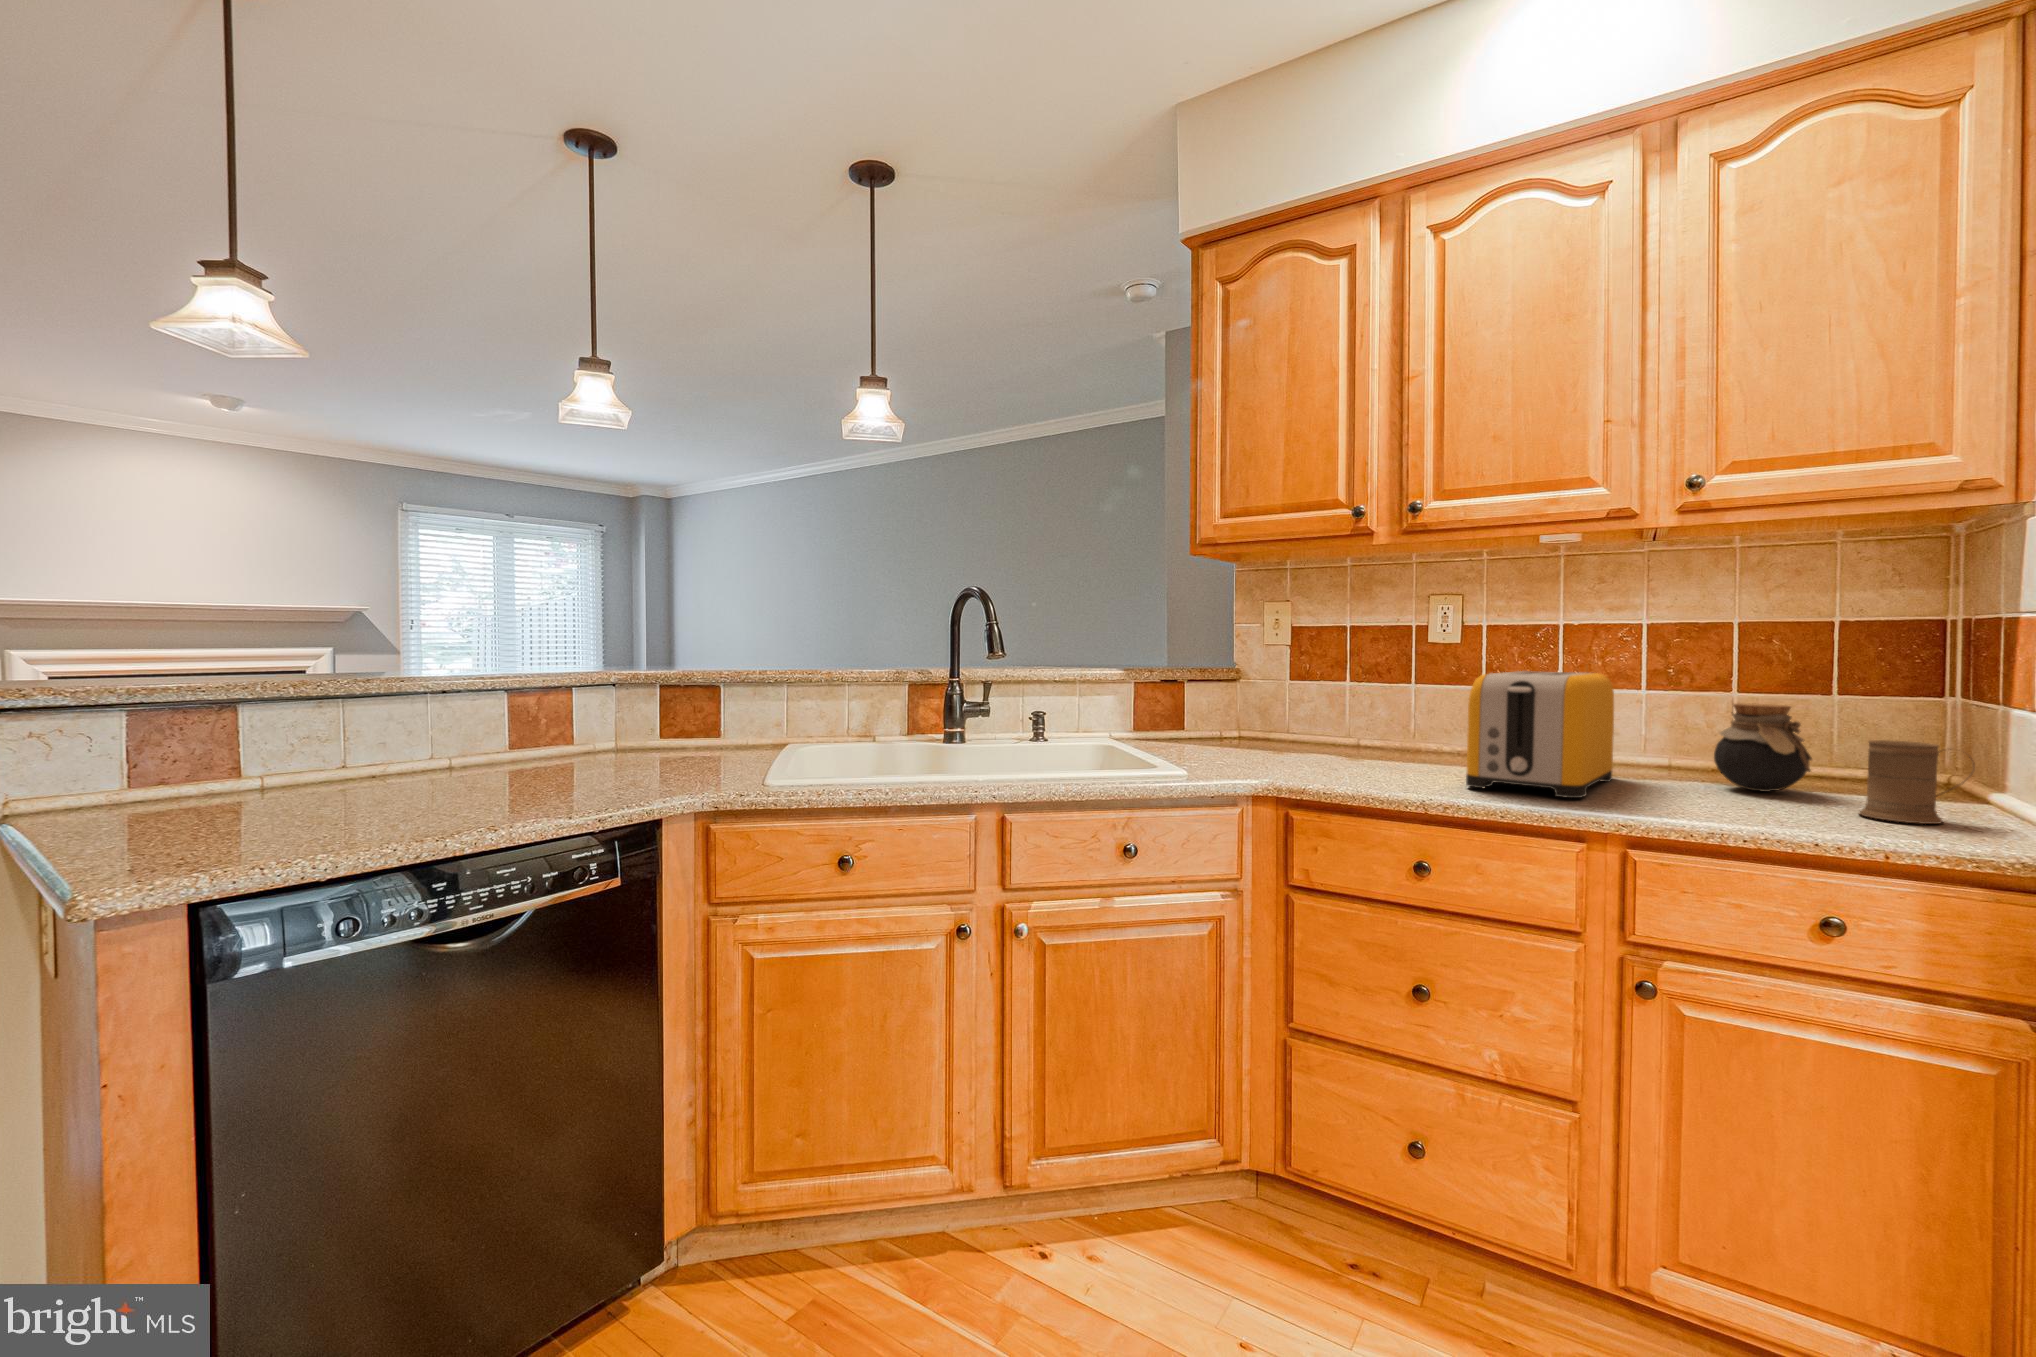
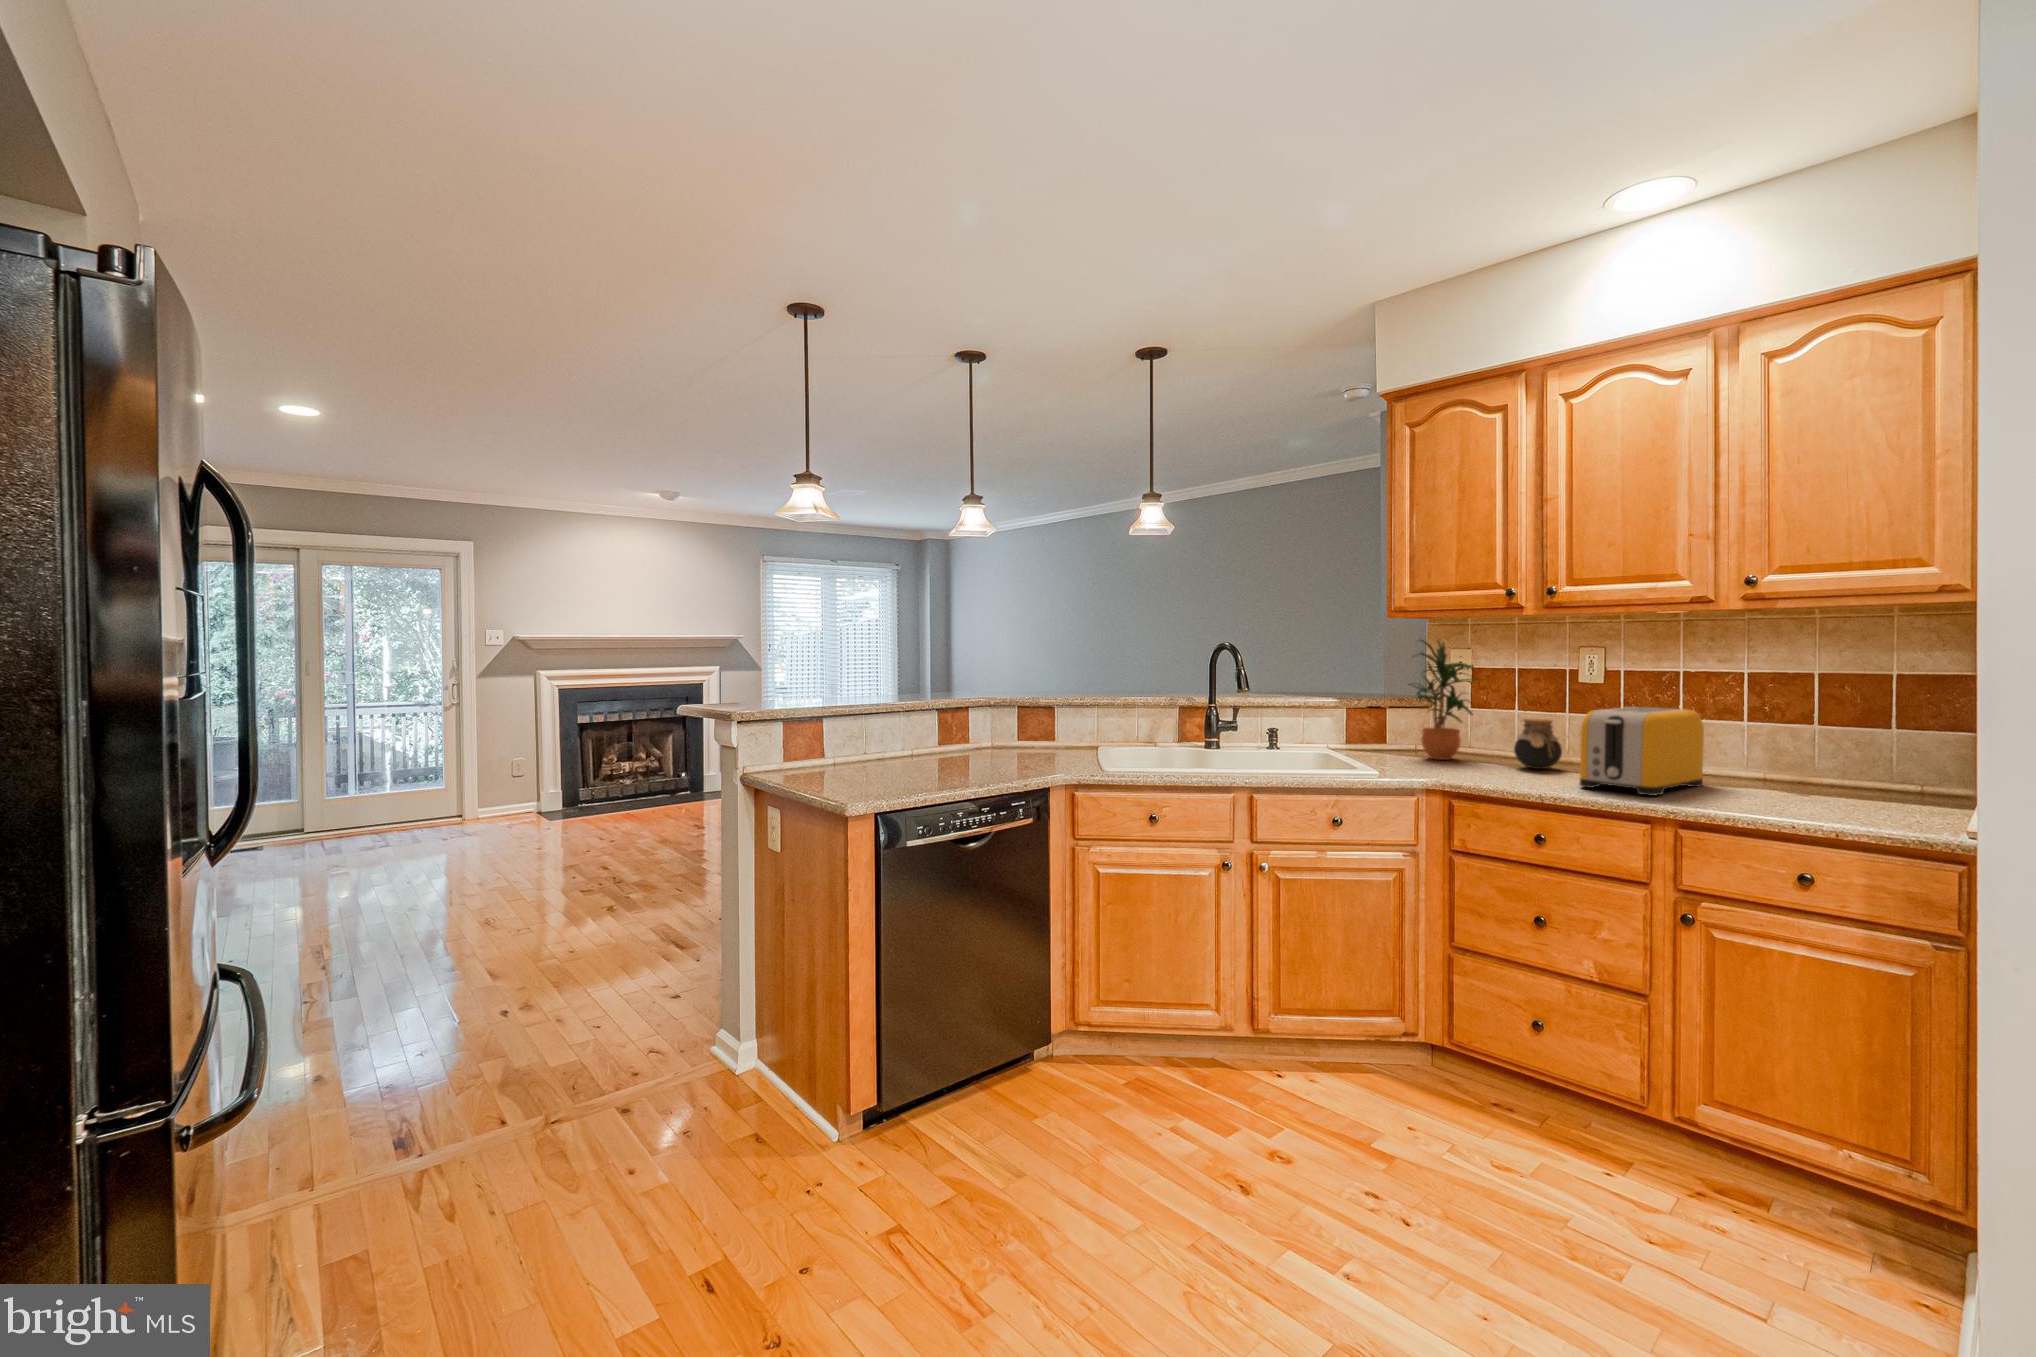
potted plant: none [1214,585,1315,751] -> present [1409,640,1476,760]
jar: present [1714,703,1812,792] -> present [1514,719,1562,769]
mug: present [1859,740,1975,824] -> none [1852,762,1929,818]

